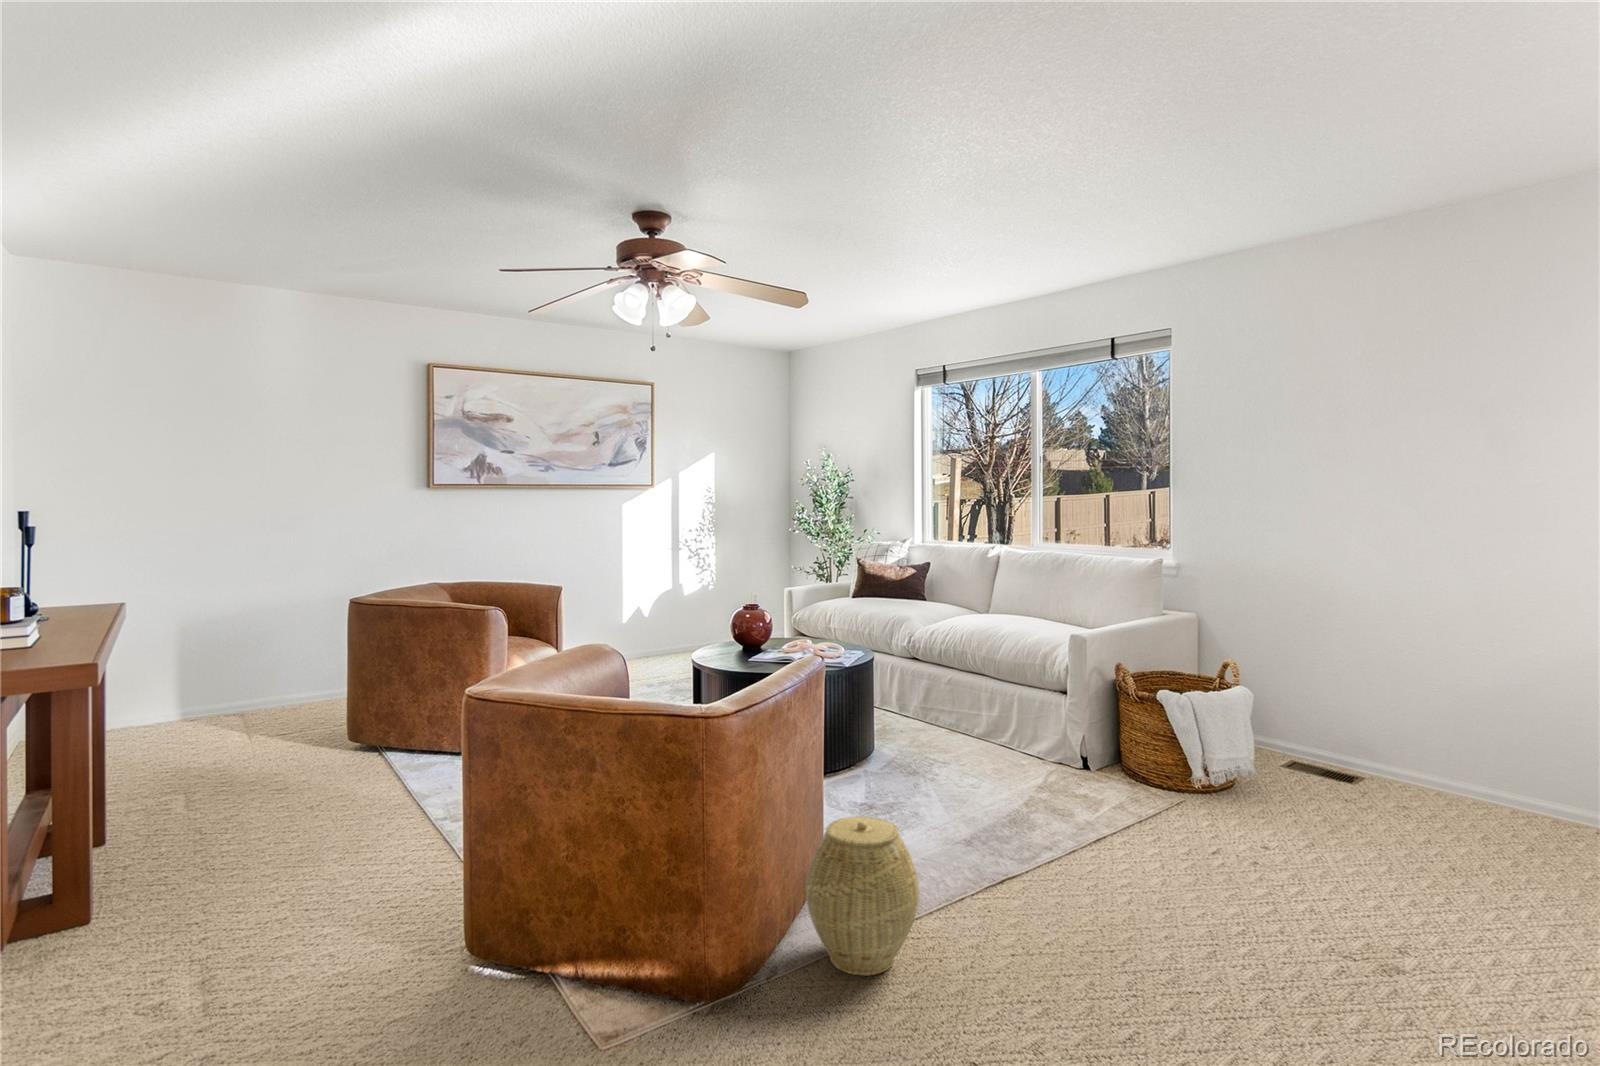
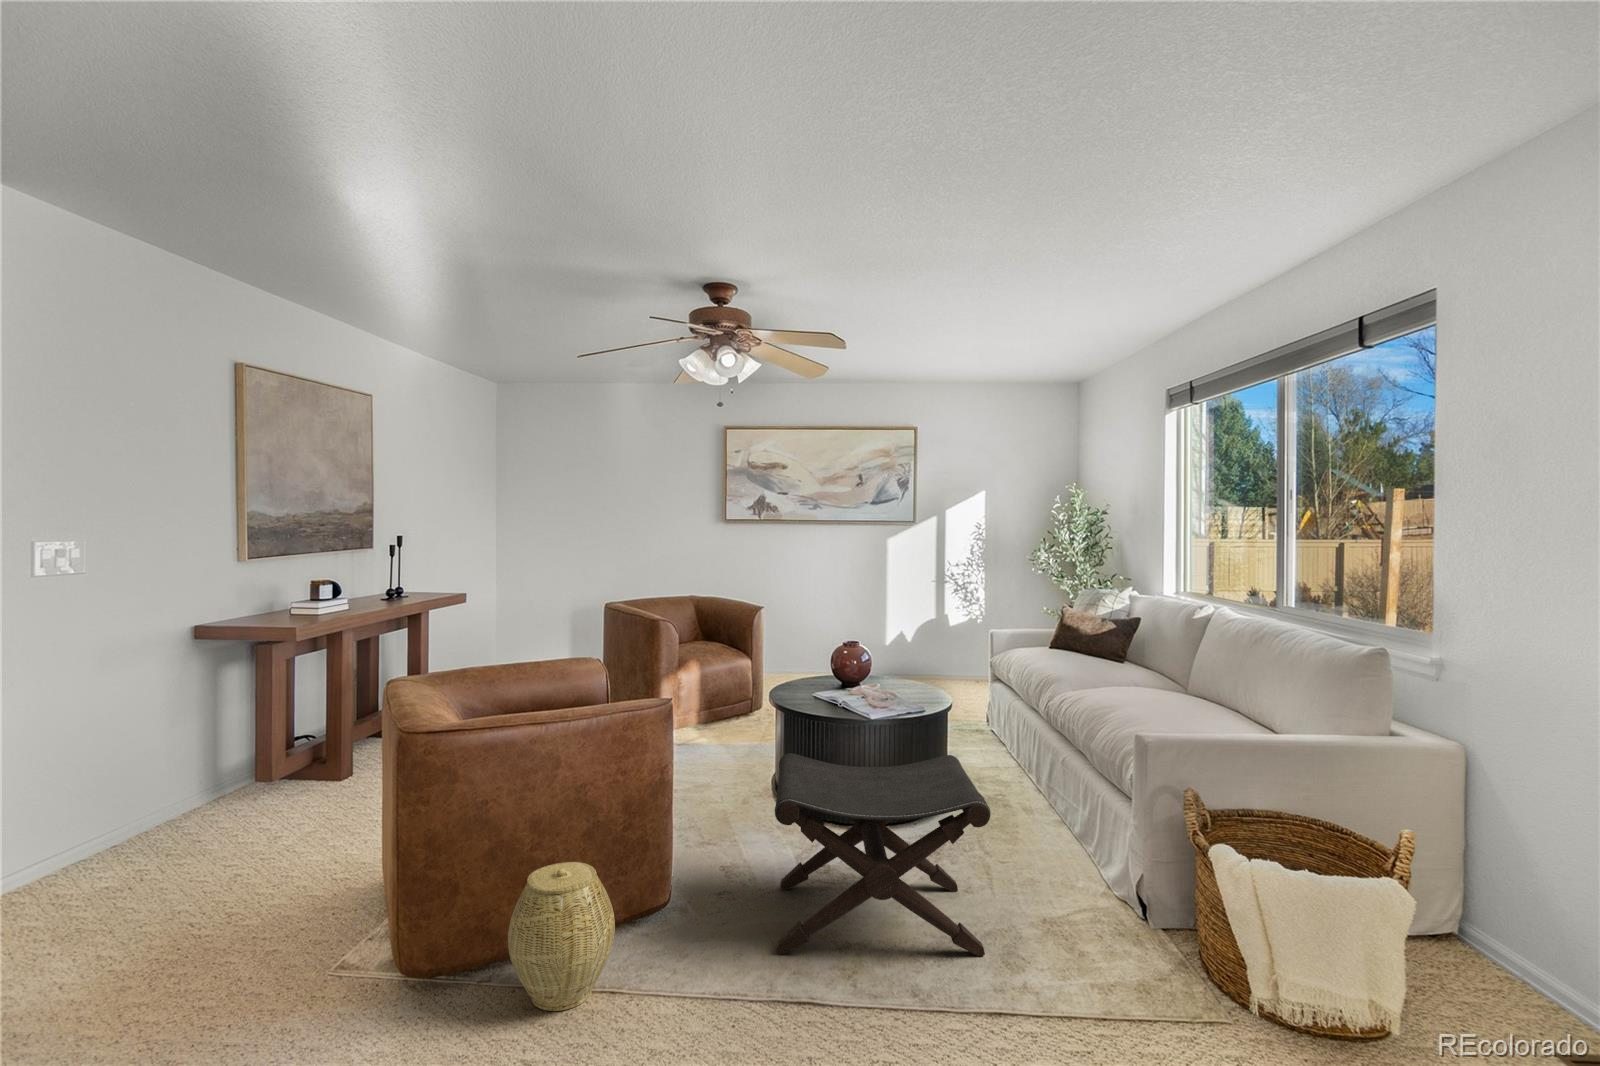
footstool: none [868,675,1099,871] -> present [775,753,991,956]

